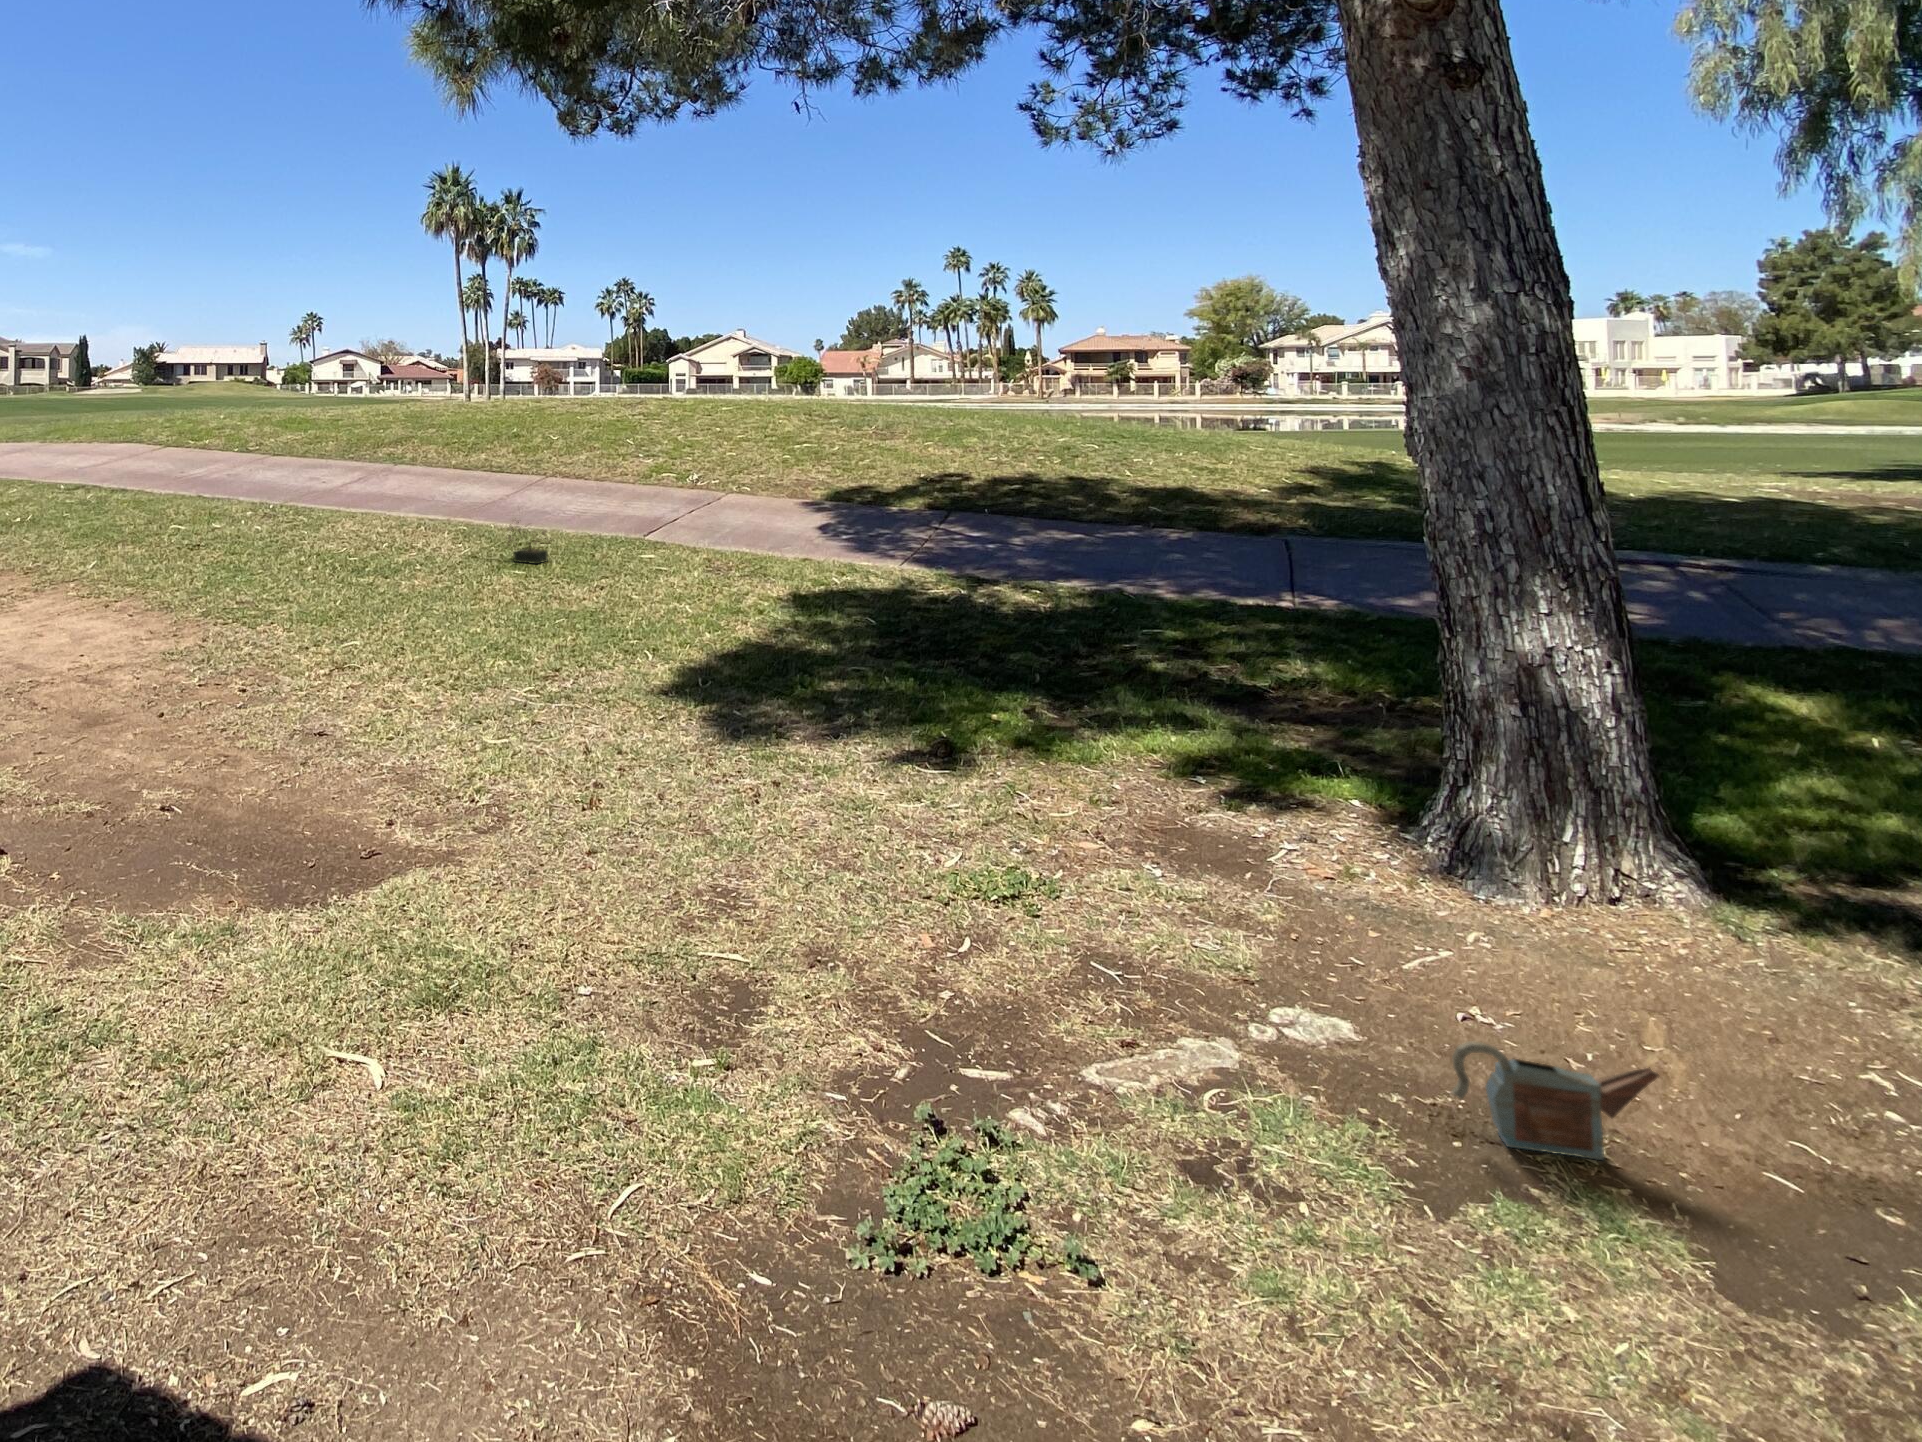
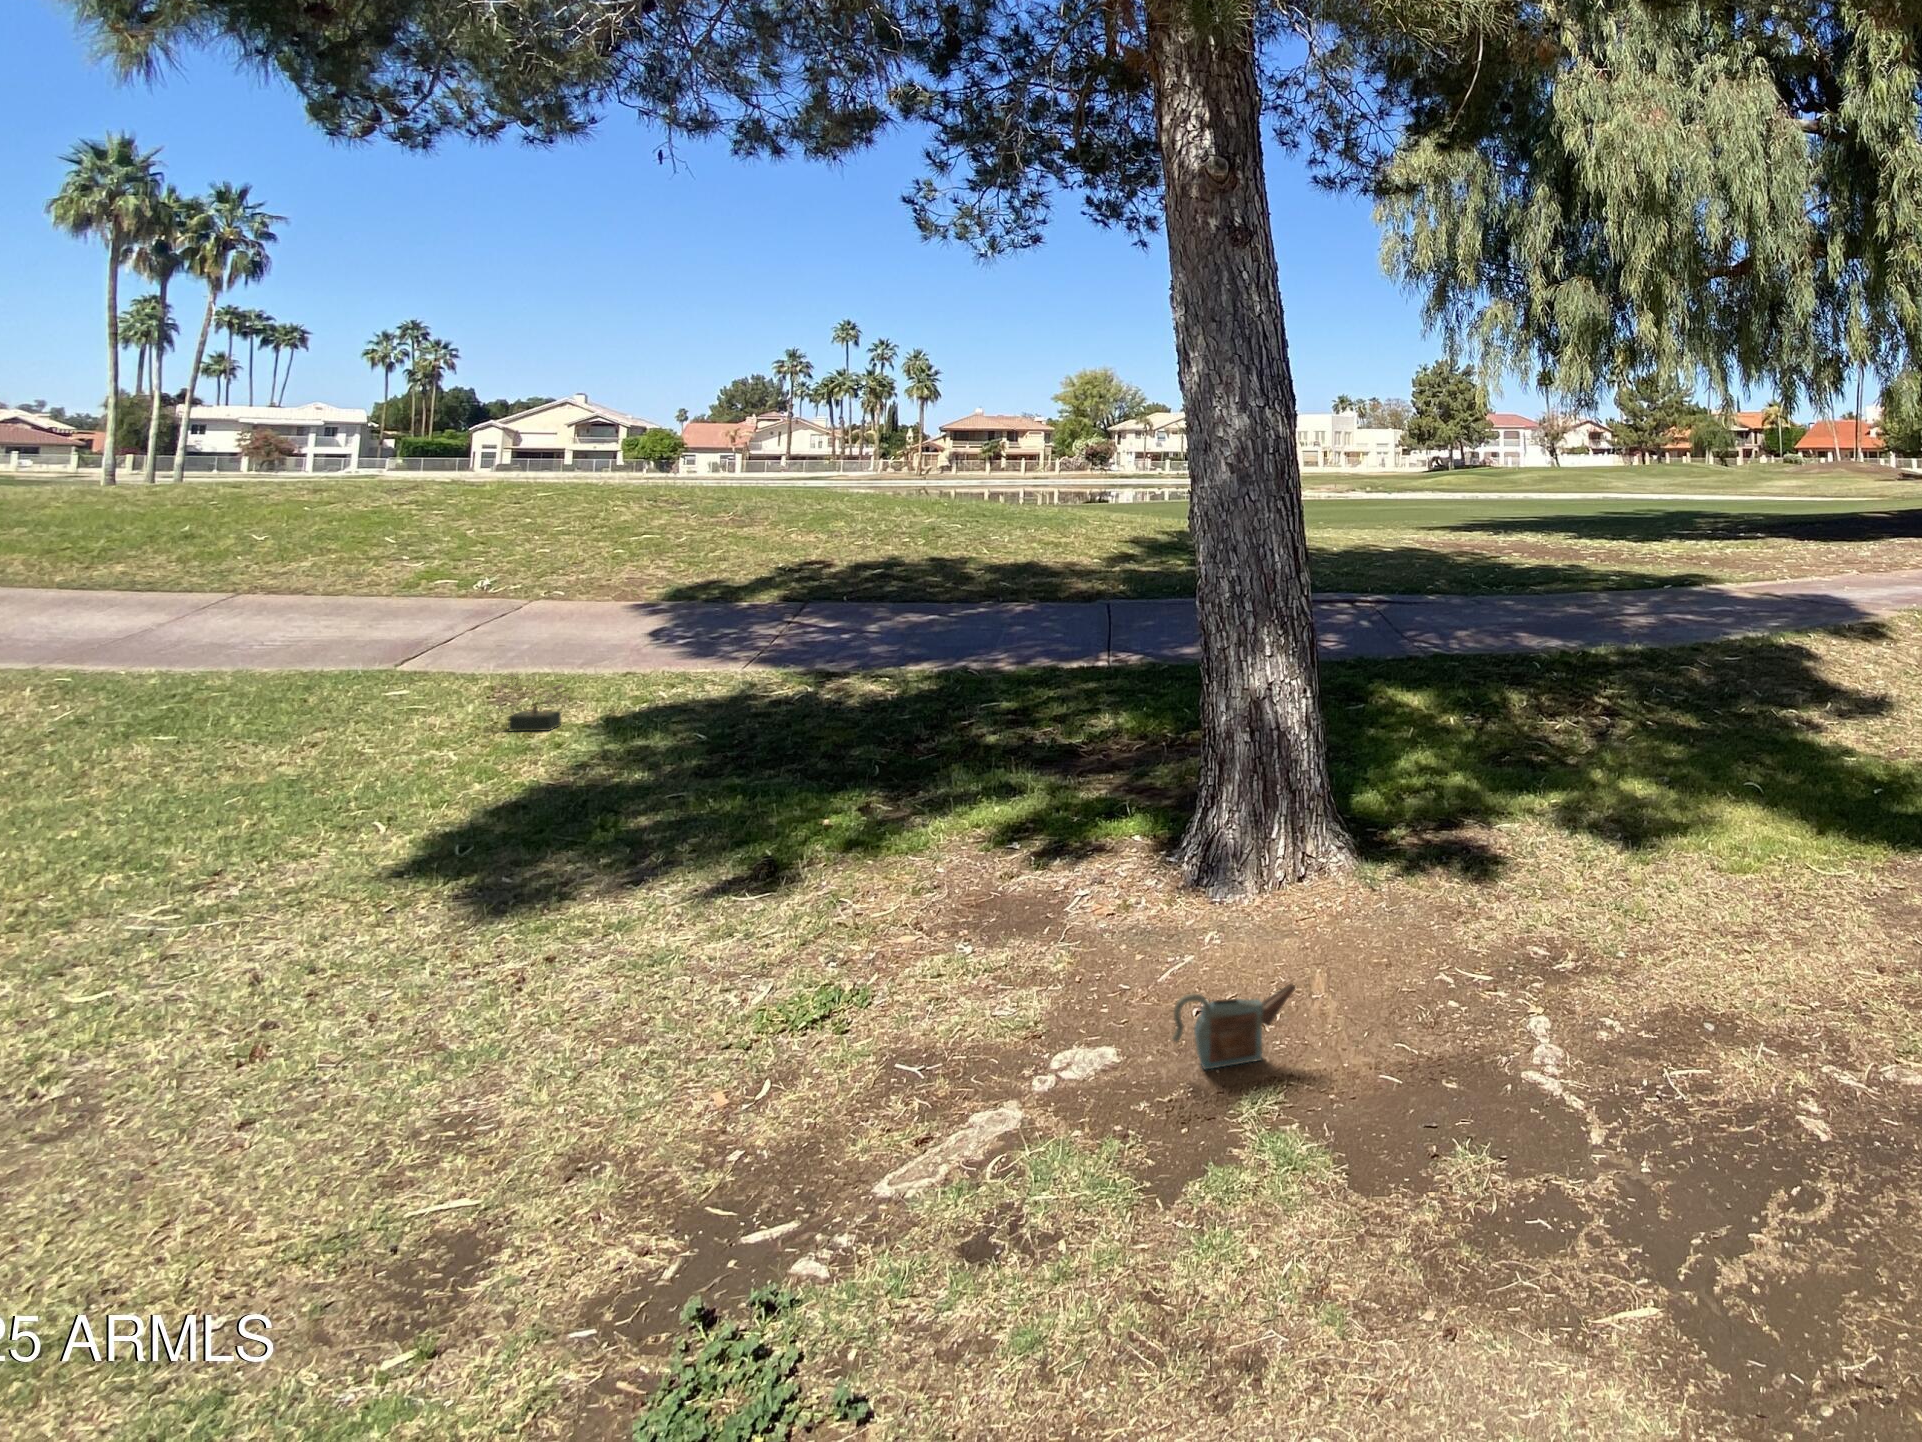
decorative plant: present [503,522,551,564] -> present [498,673,567,731]

